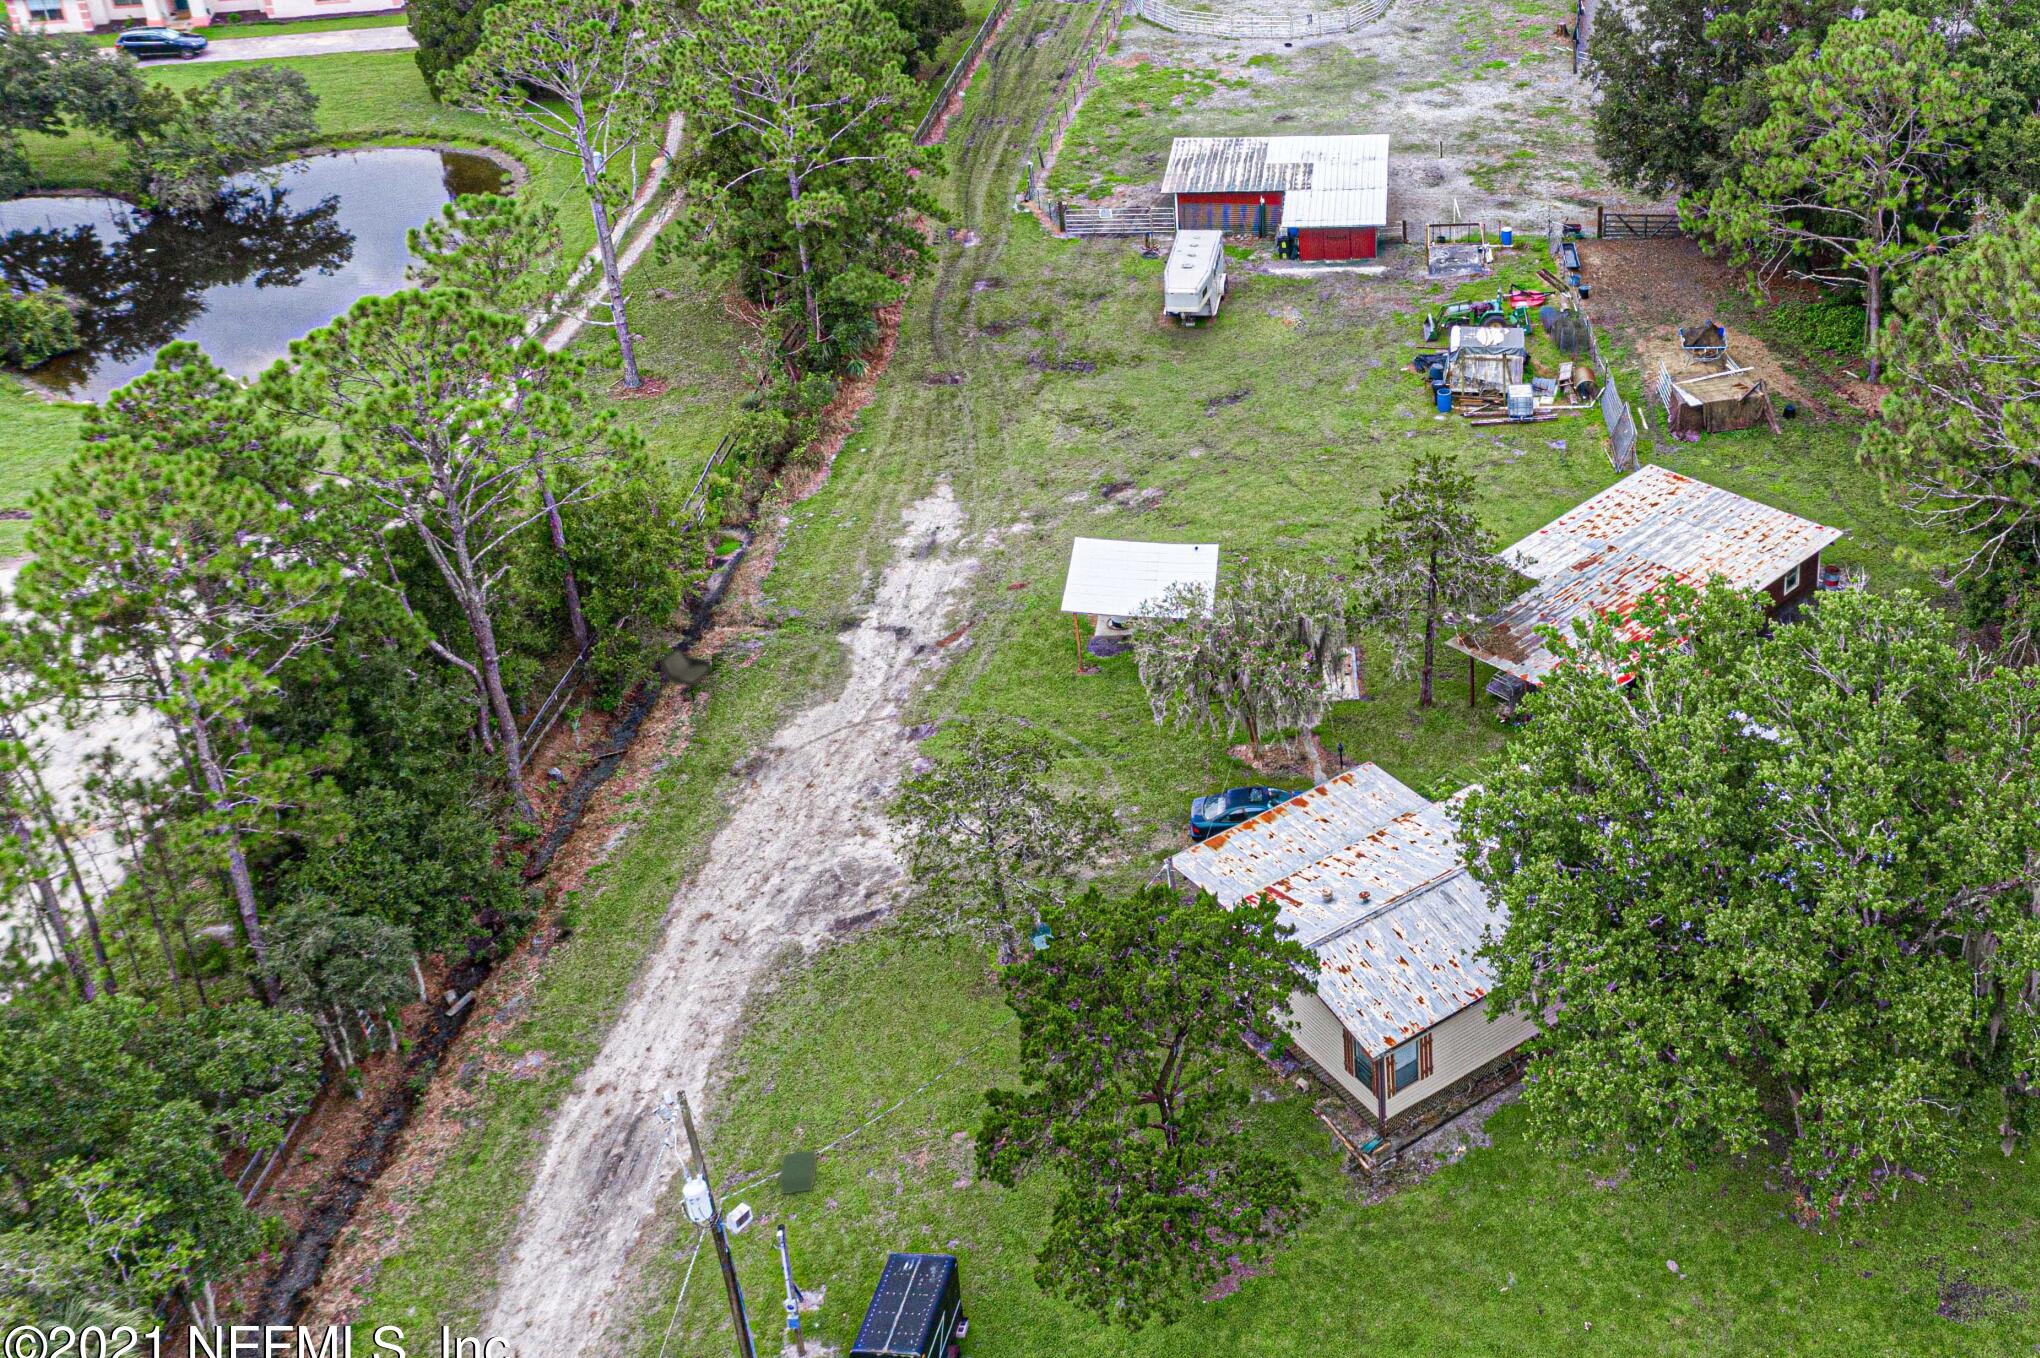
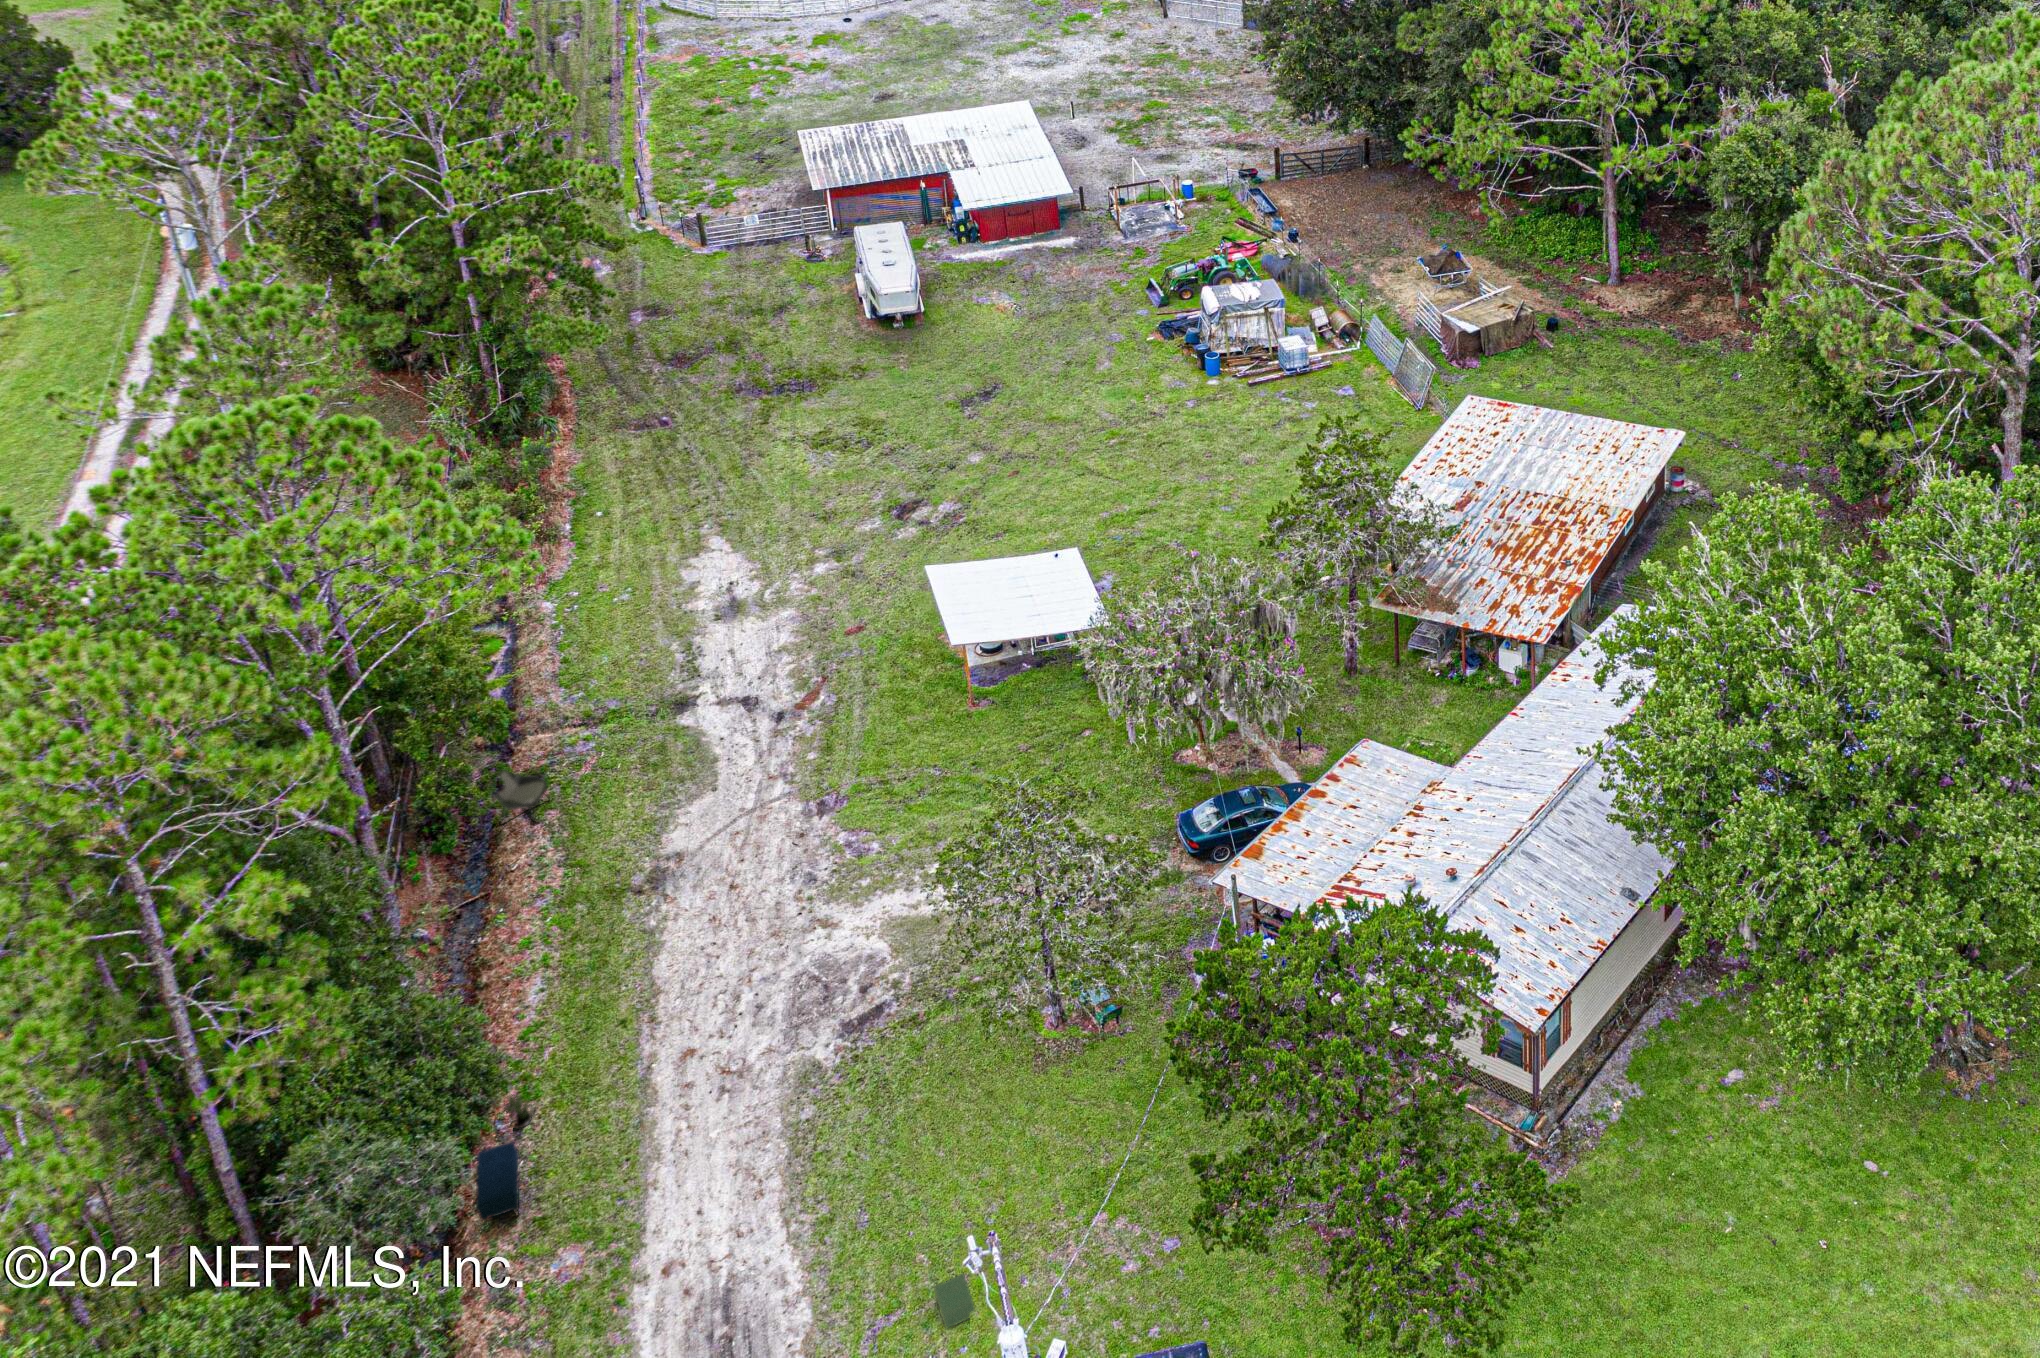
bench: none [489,947,546,1012] -> present [476,1141,520,1225]

